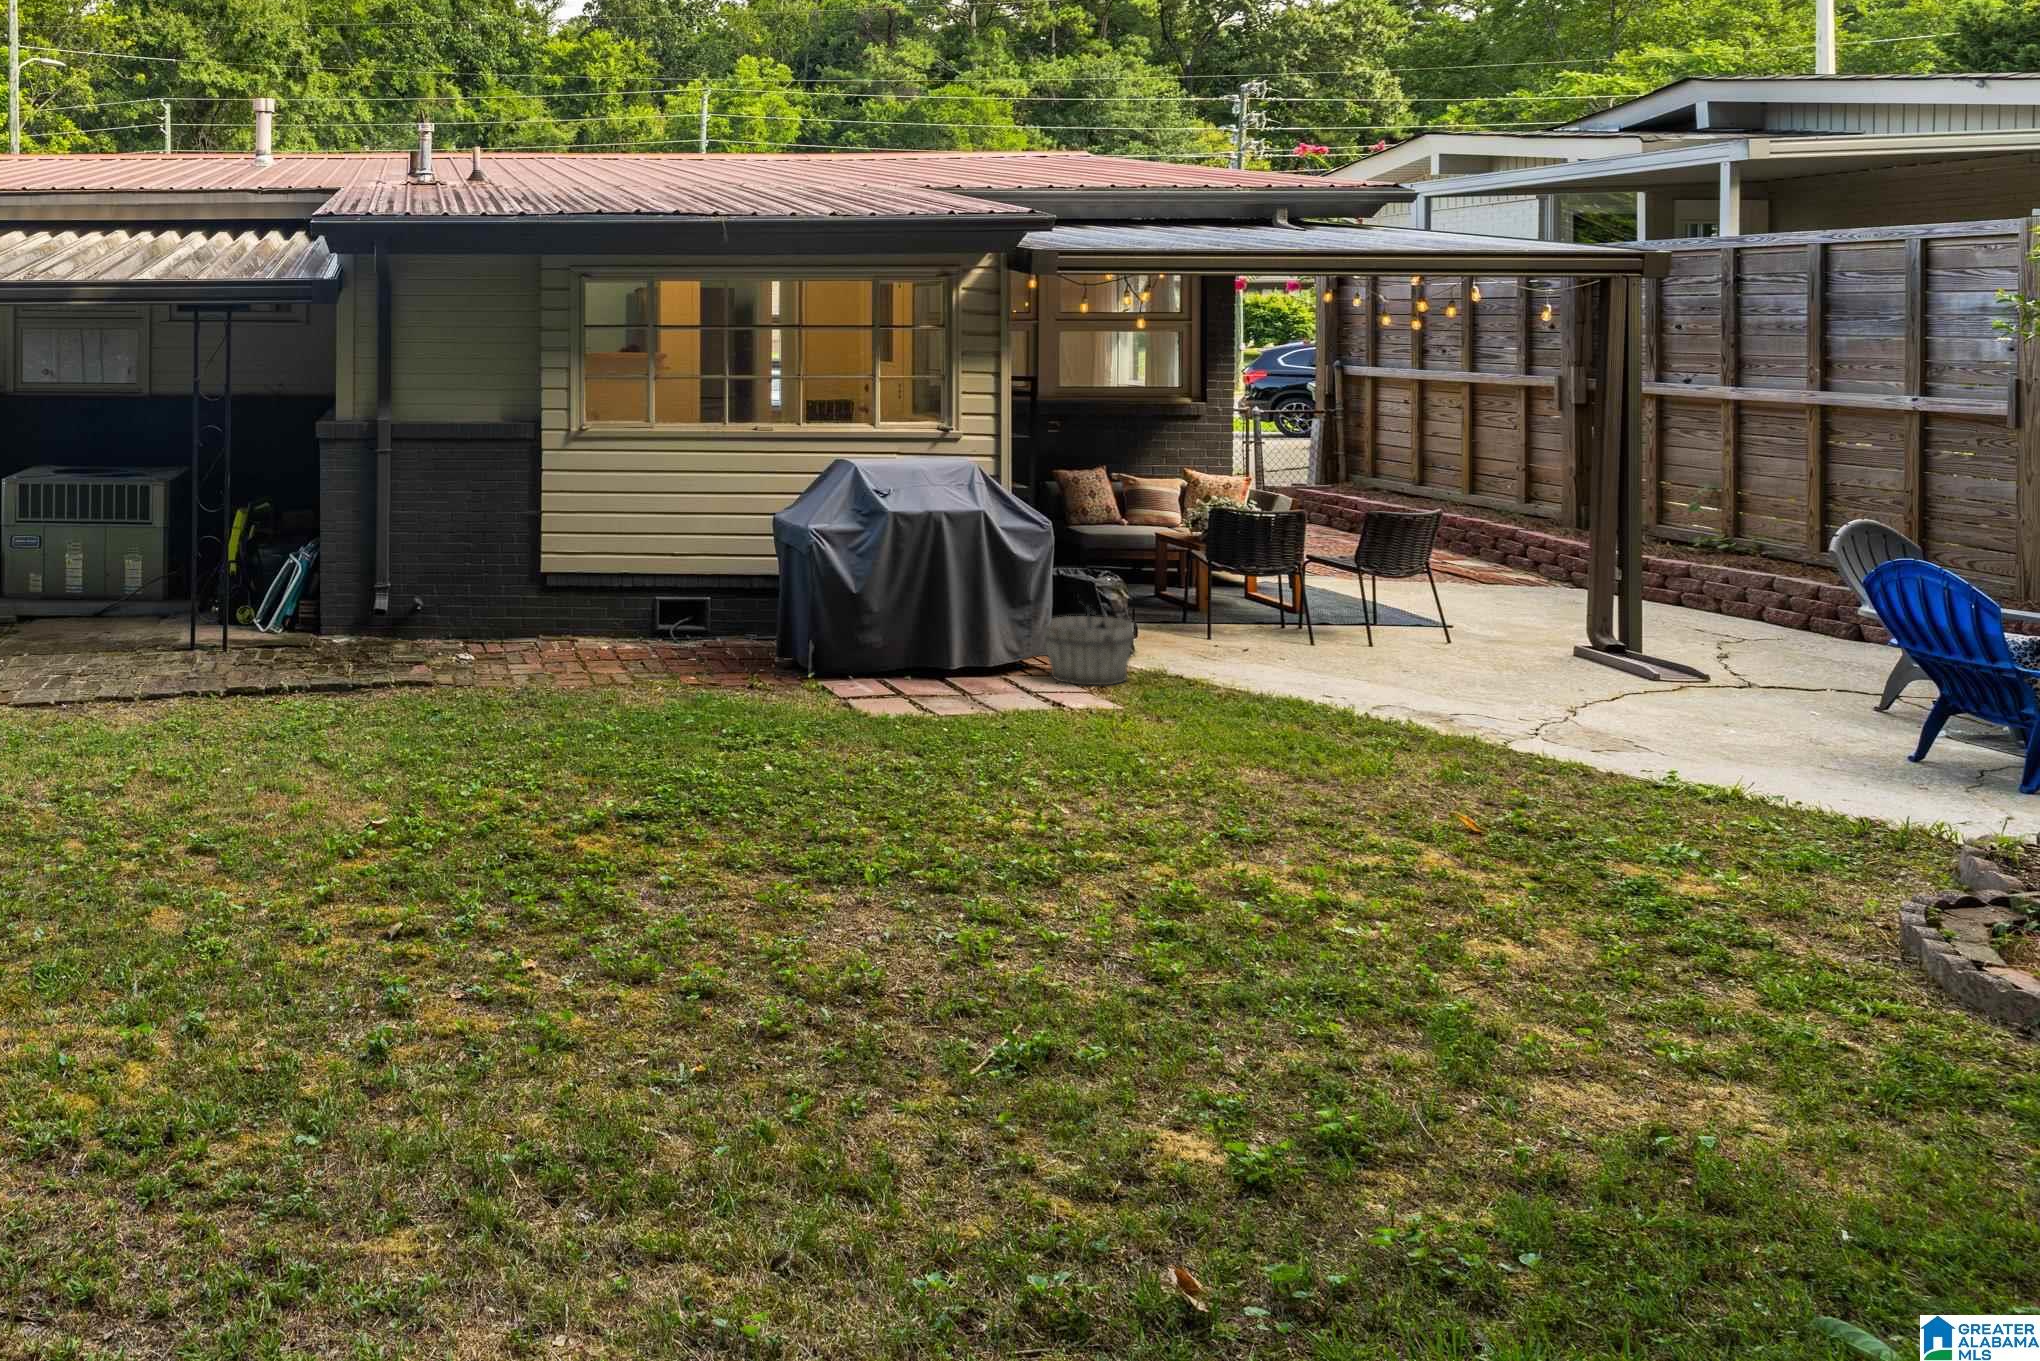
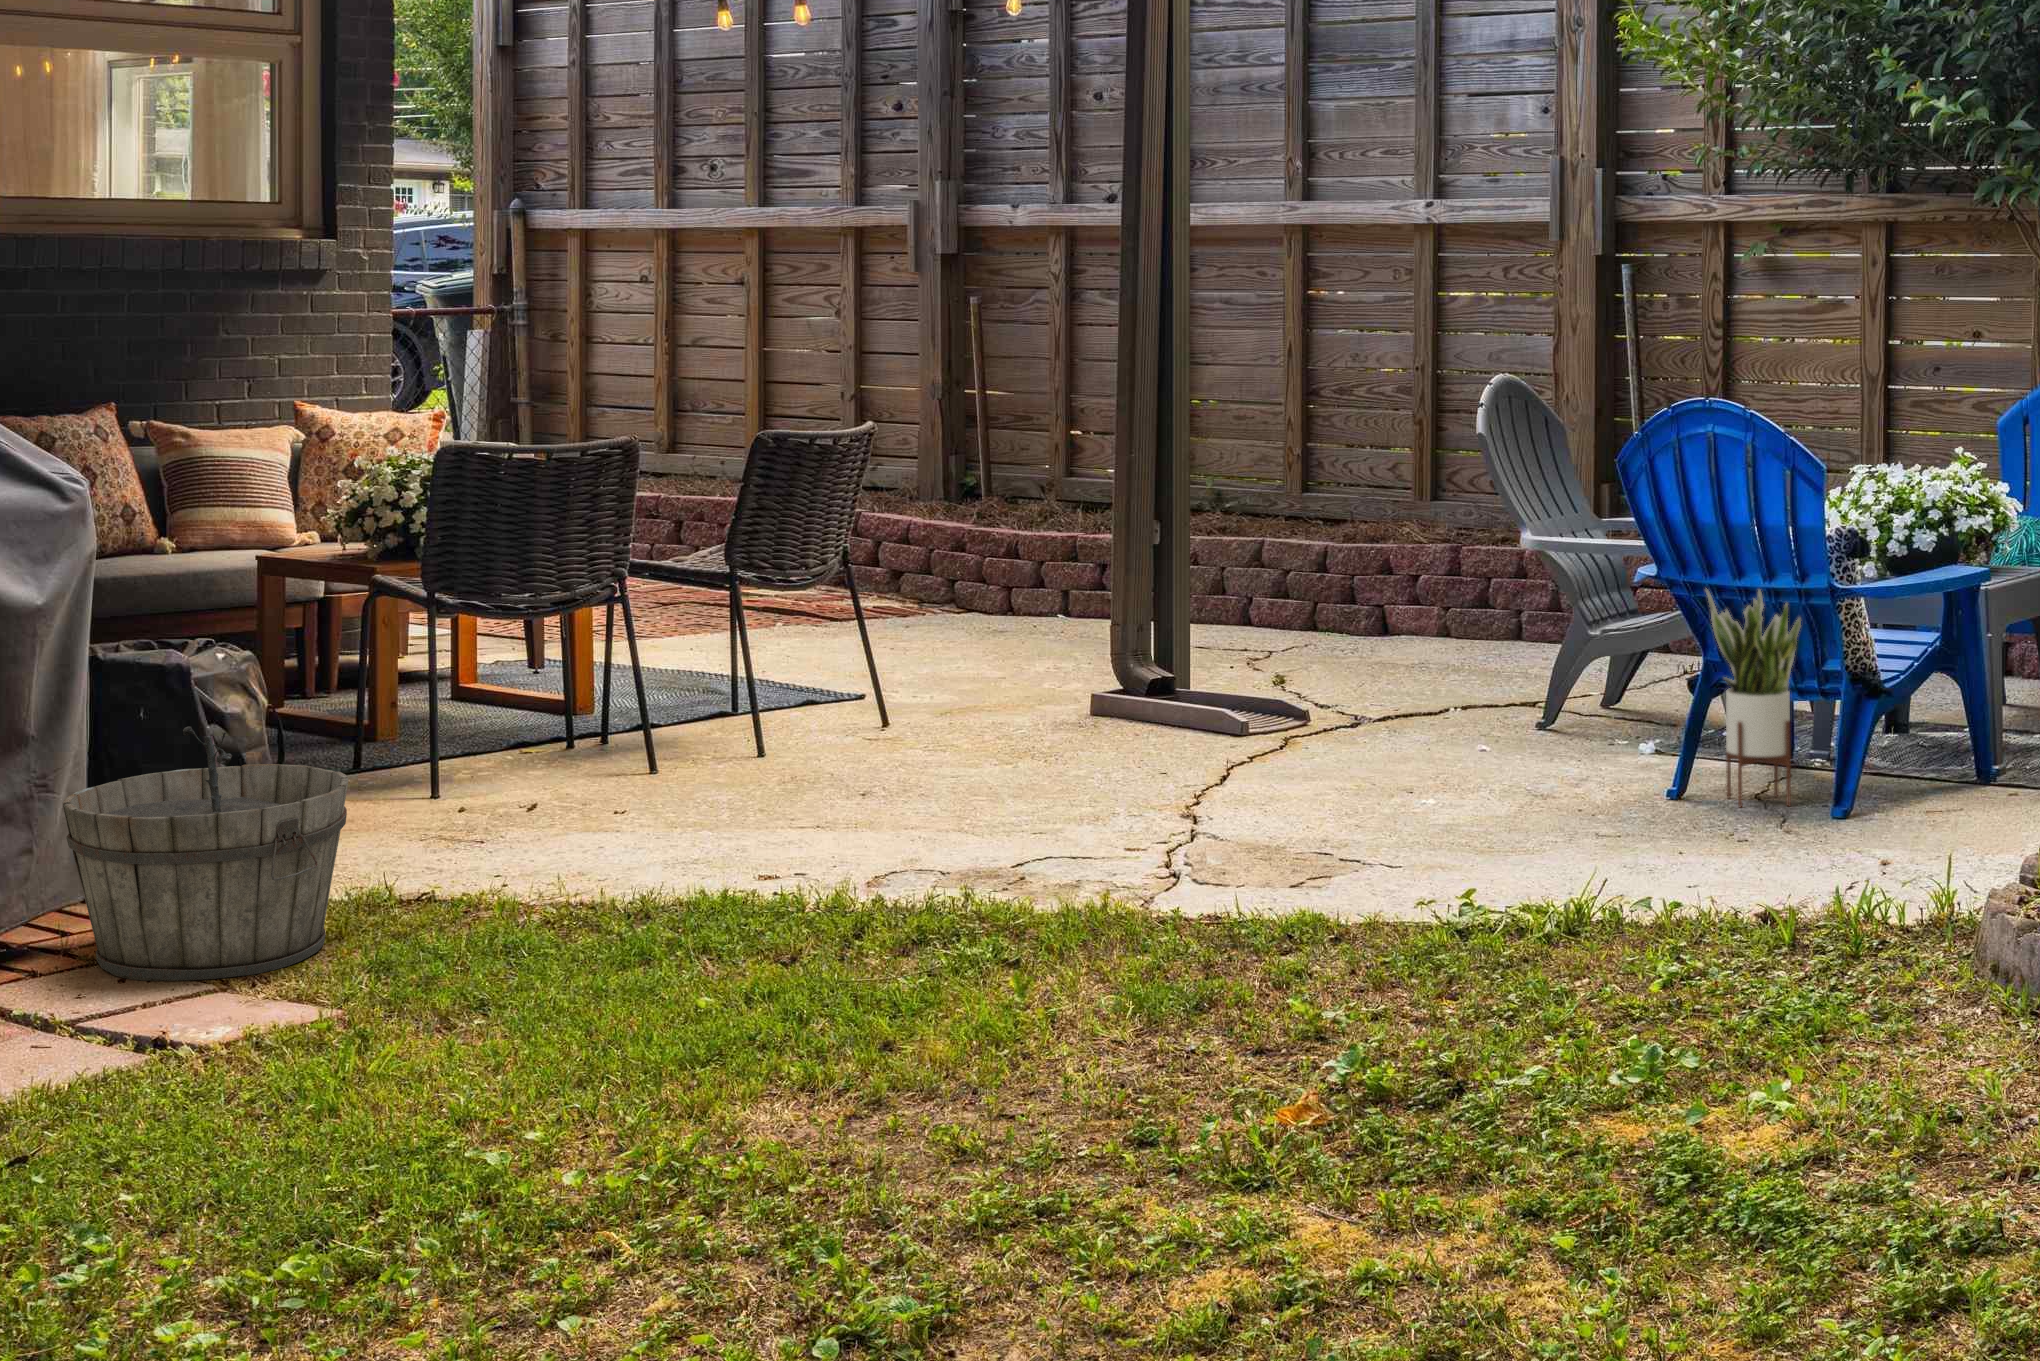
potted plant: none [1823,611,1880,726] -> present [1706,590,1801,807]

